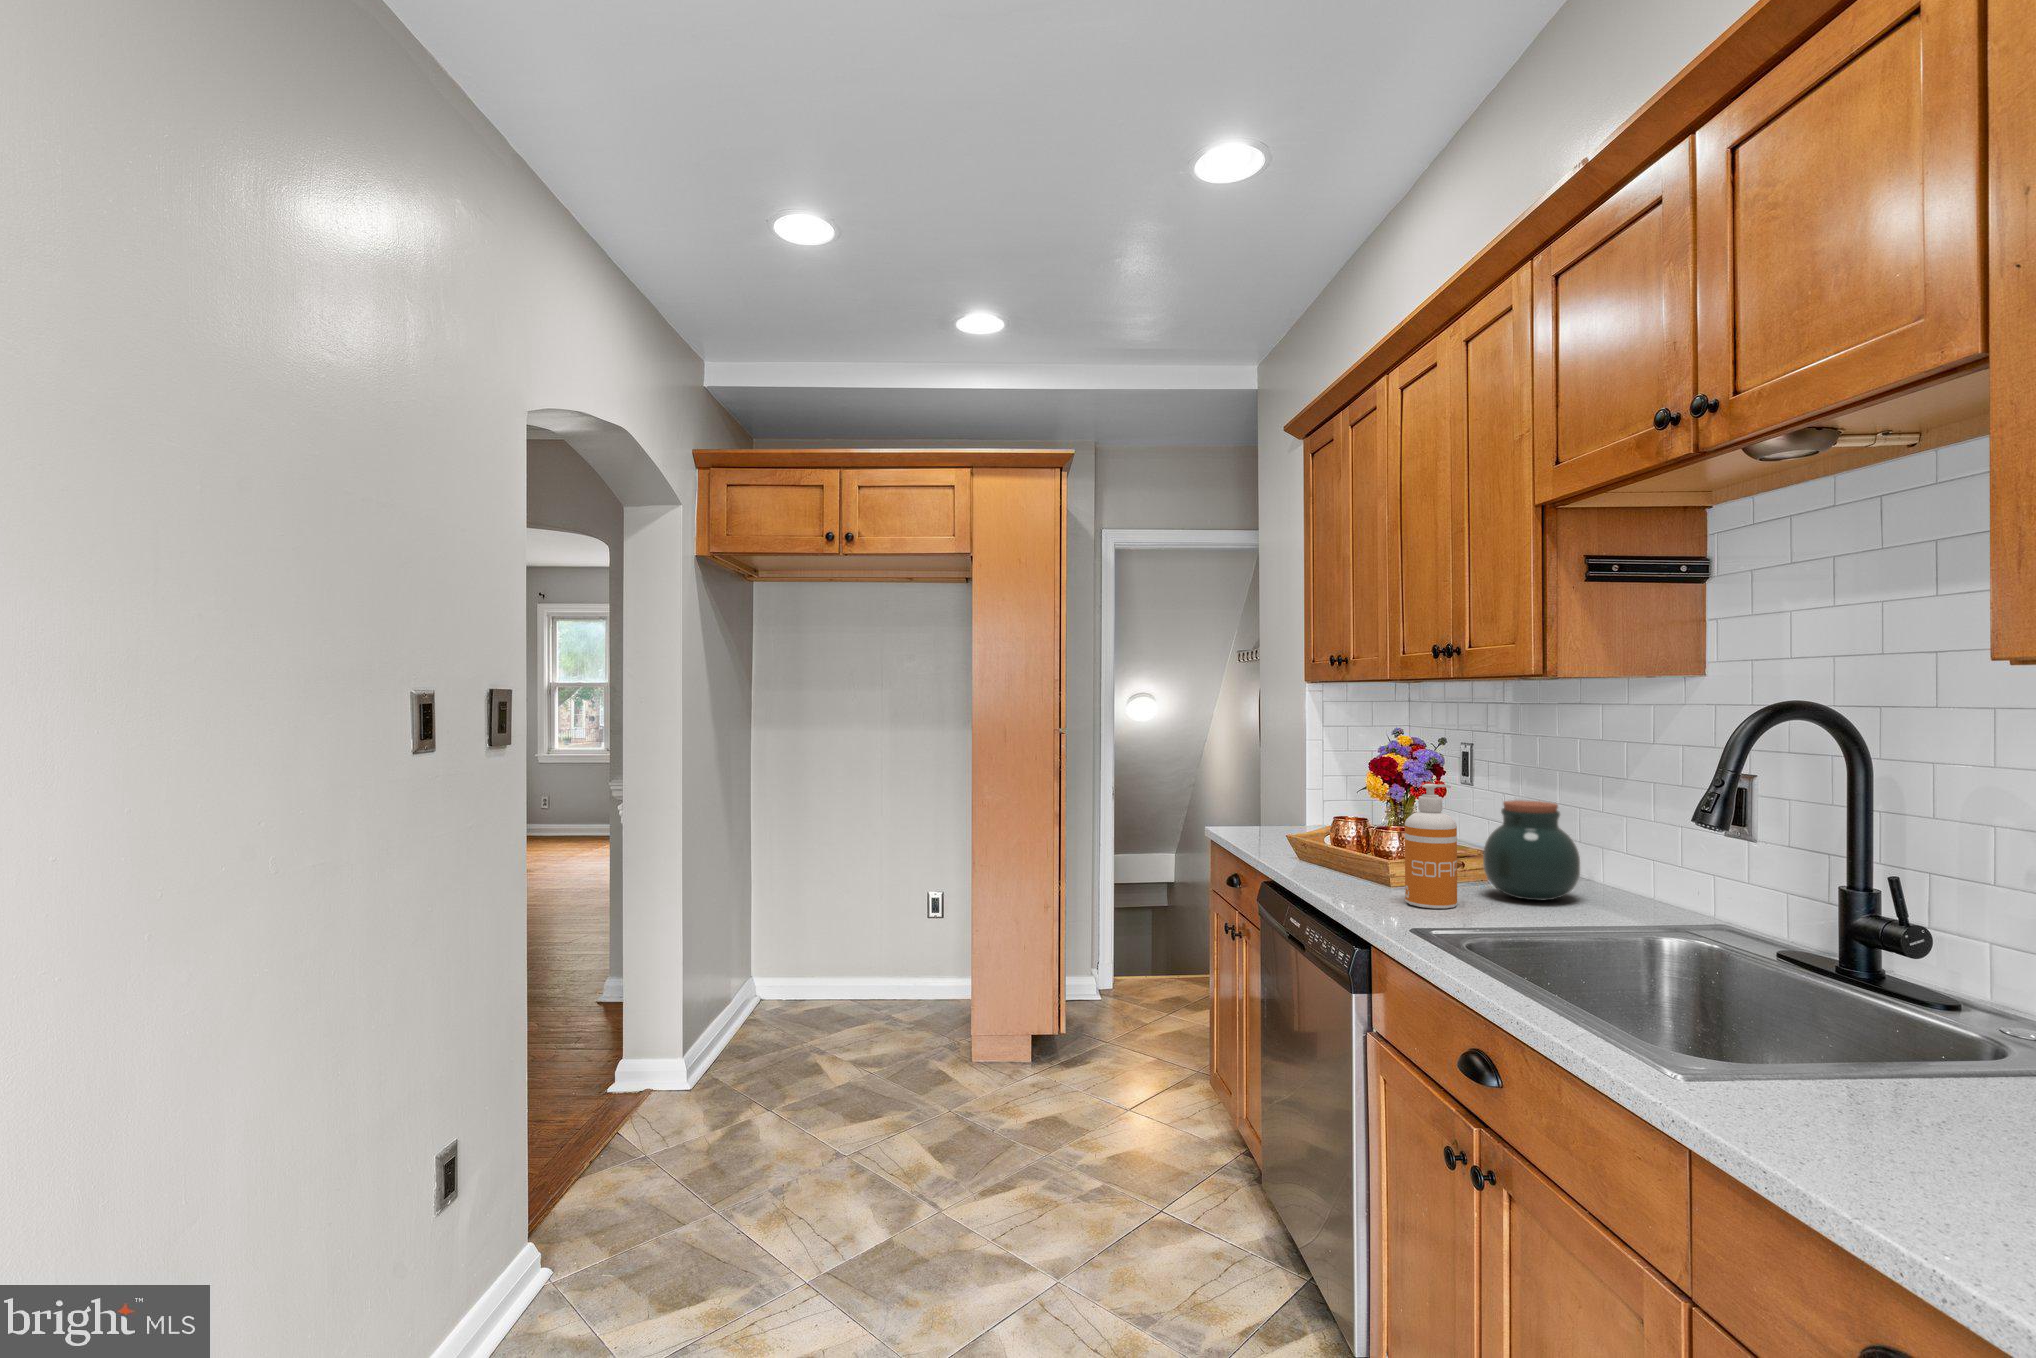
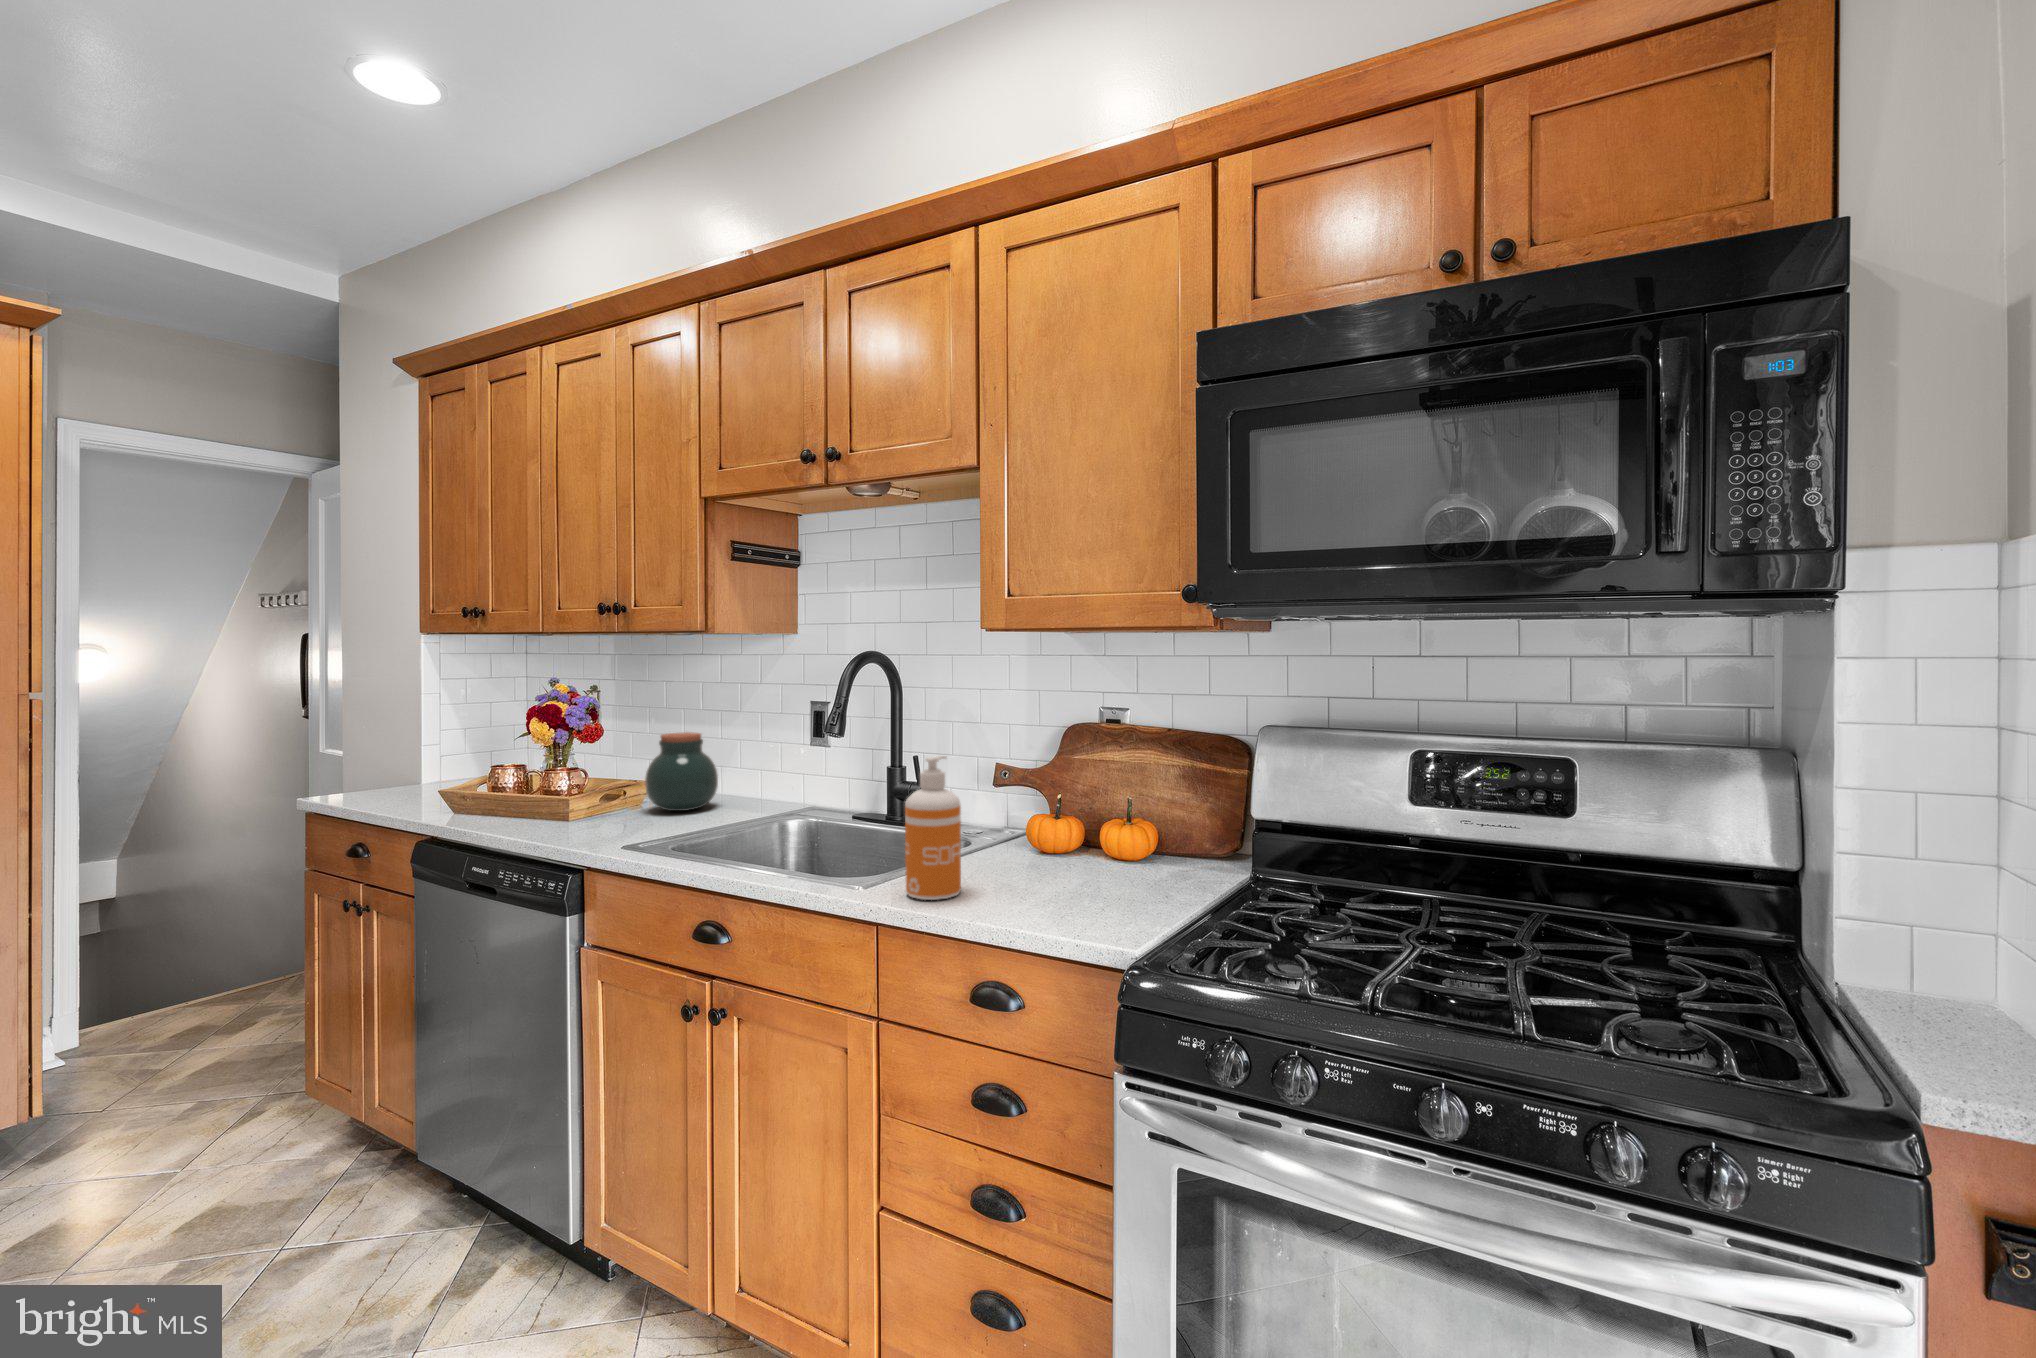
soap dispenser: present [1405,784,1457,909] -> present [905,756,961,900]

